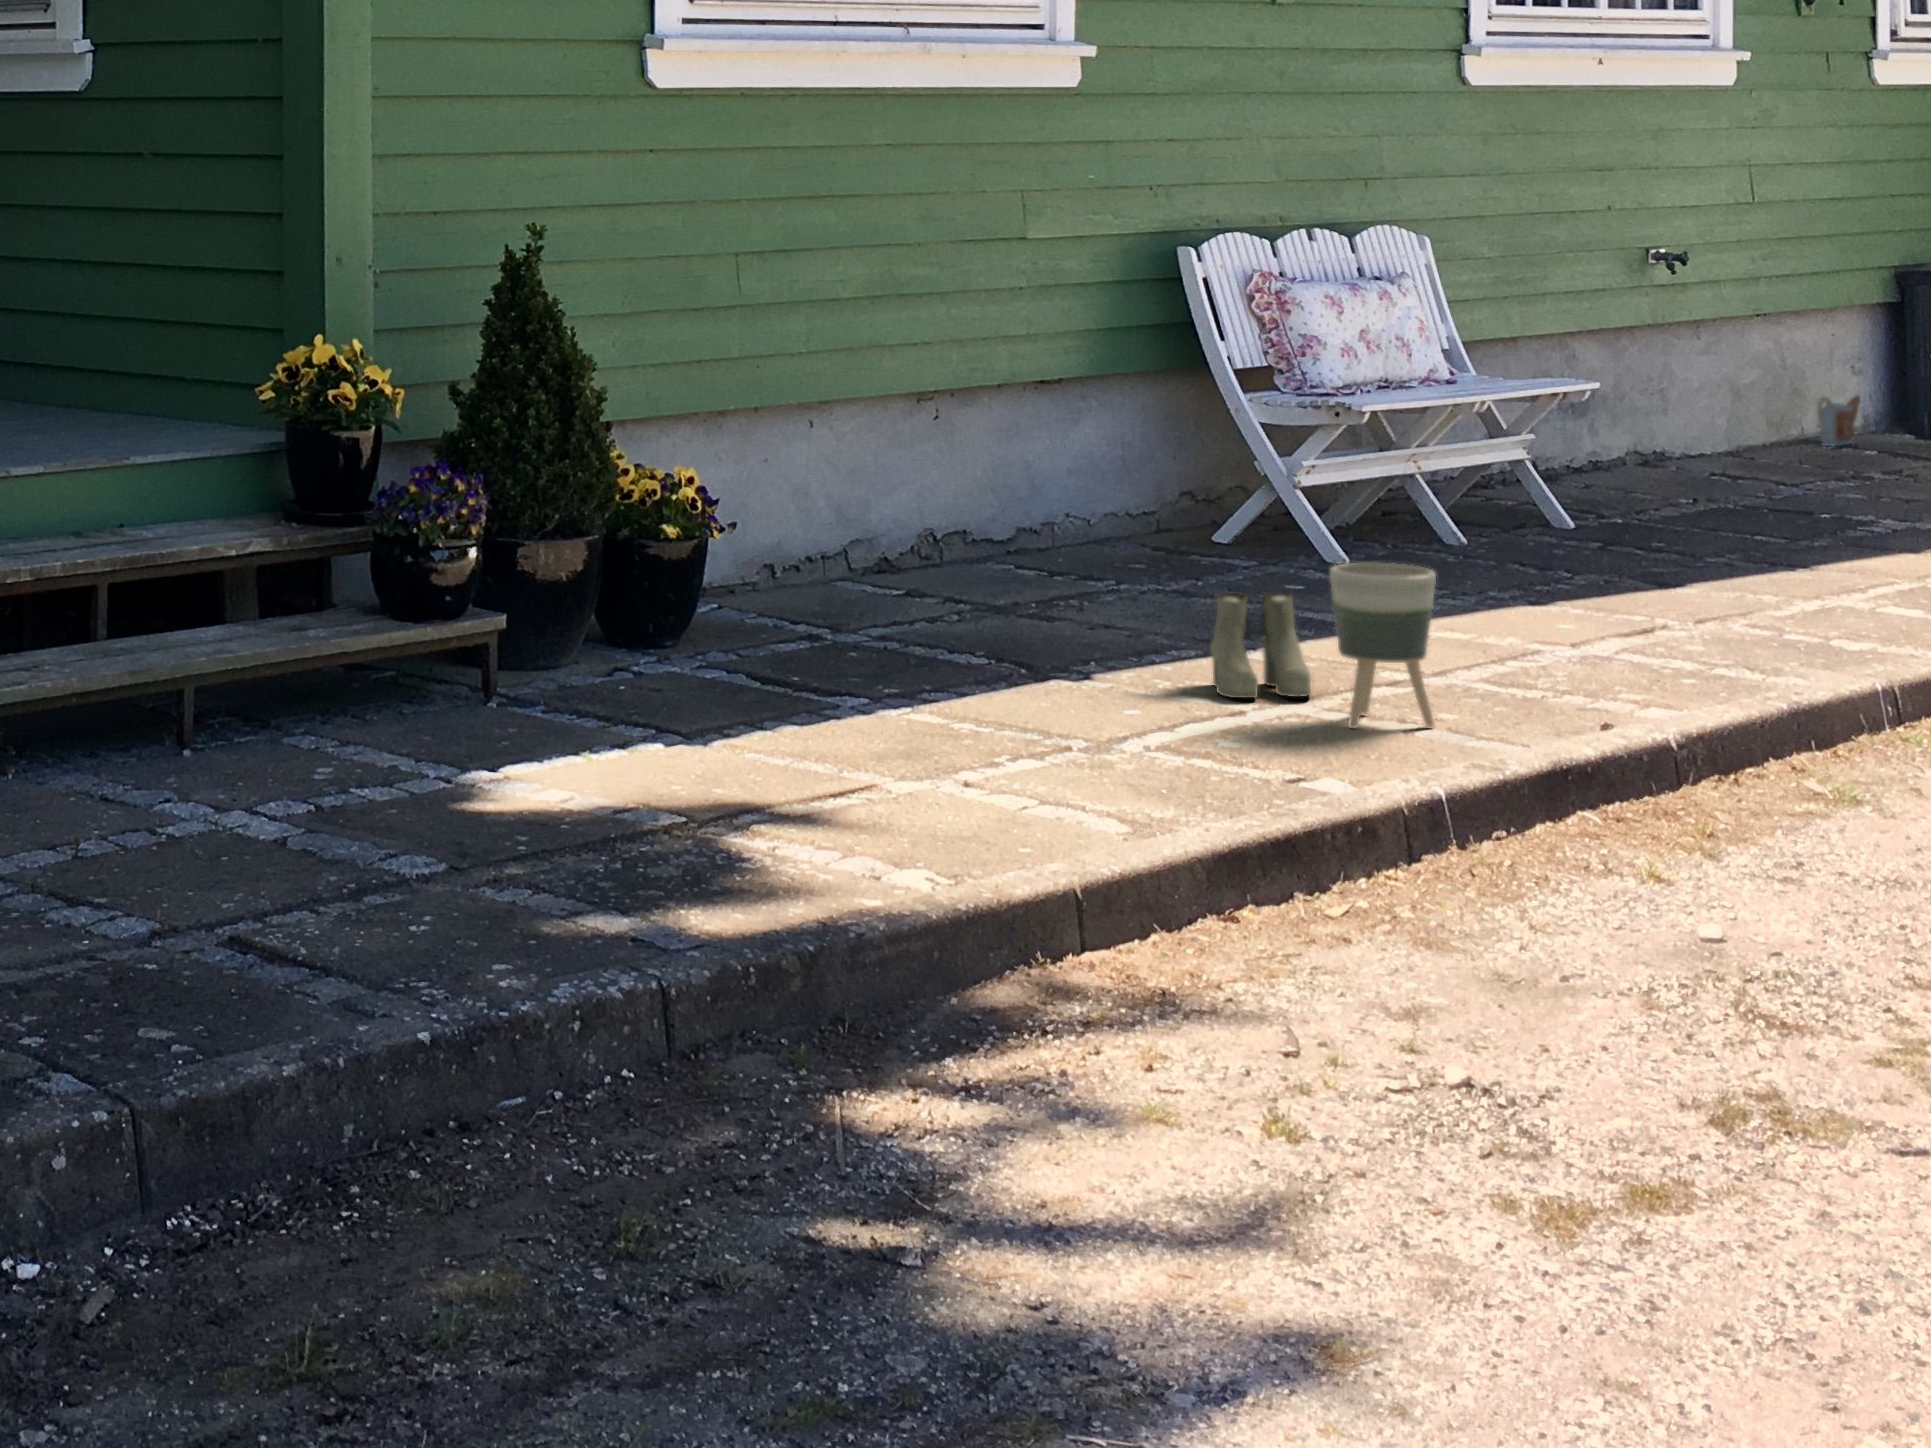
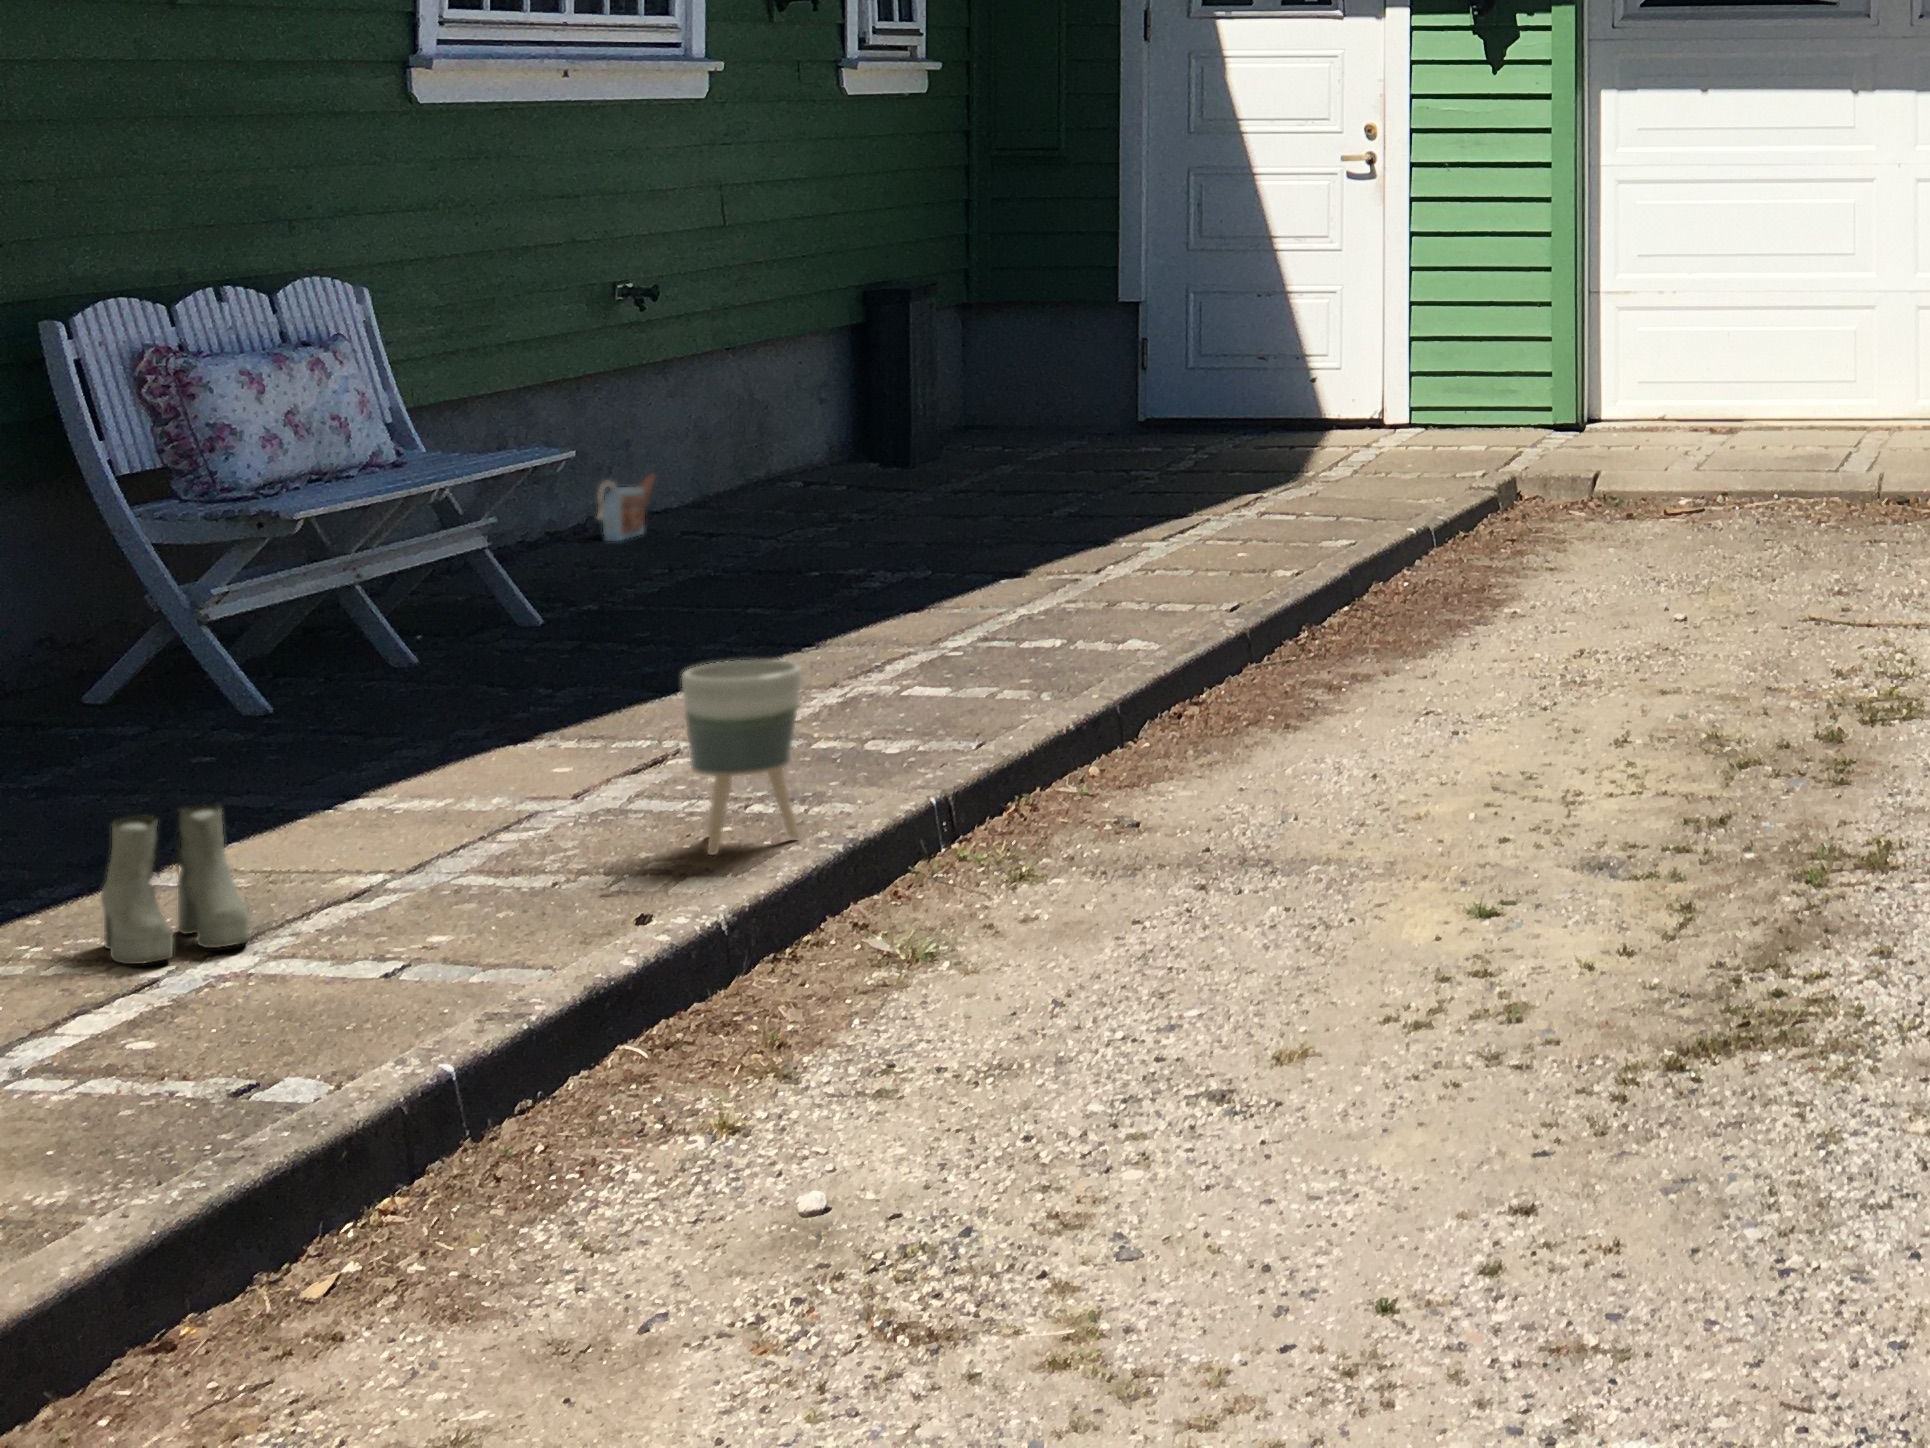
watering can: present [1817,395,1861,446] -> present [597,473,655,541]
planter: present [1330,563,1436,728] -> present [682,660,802,855]

